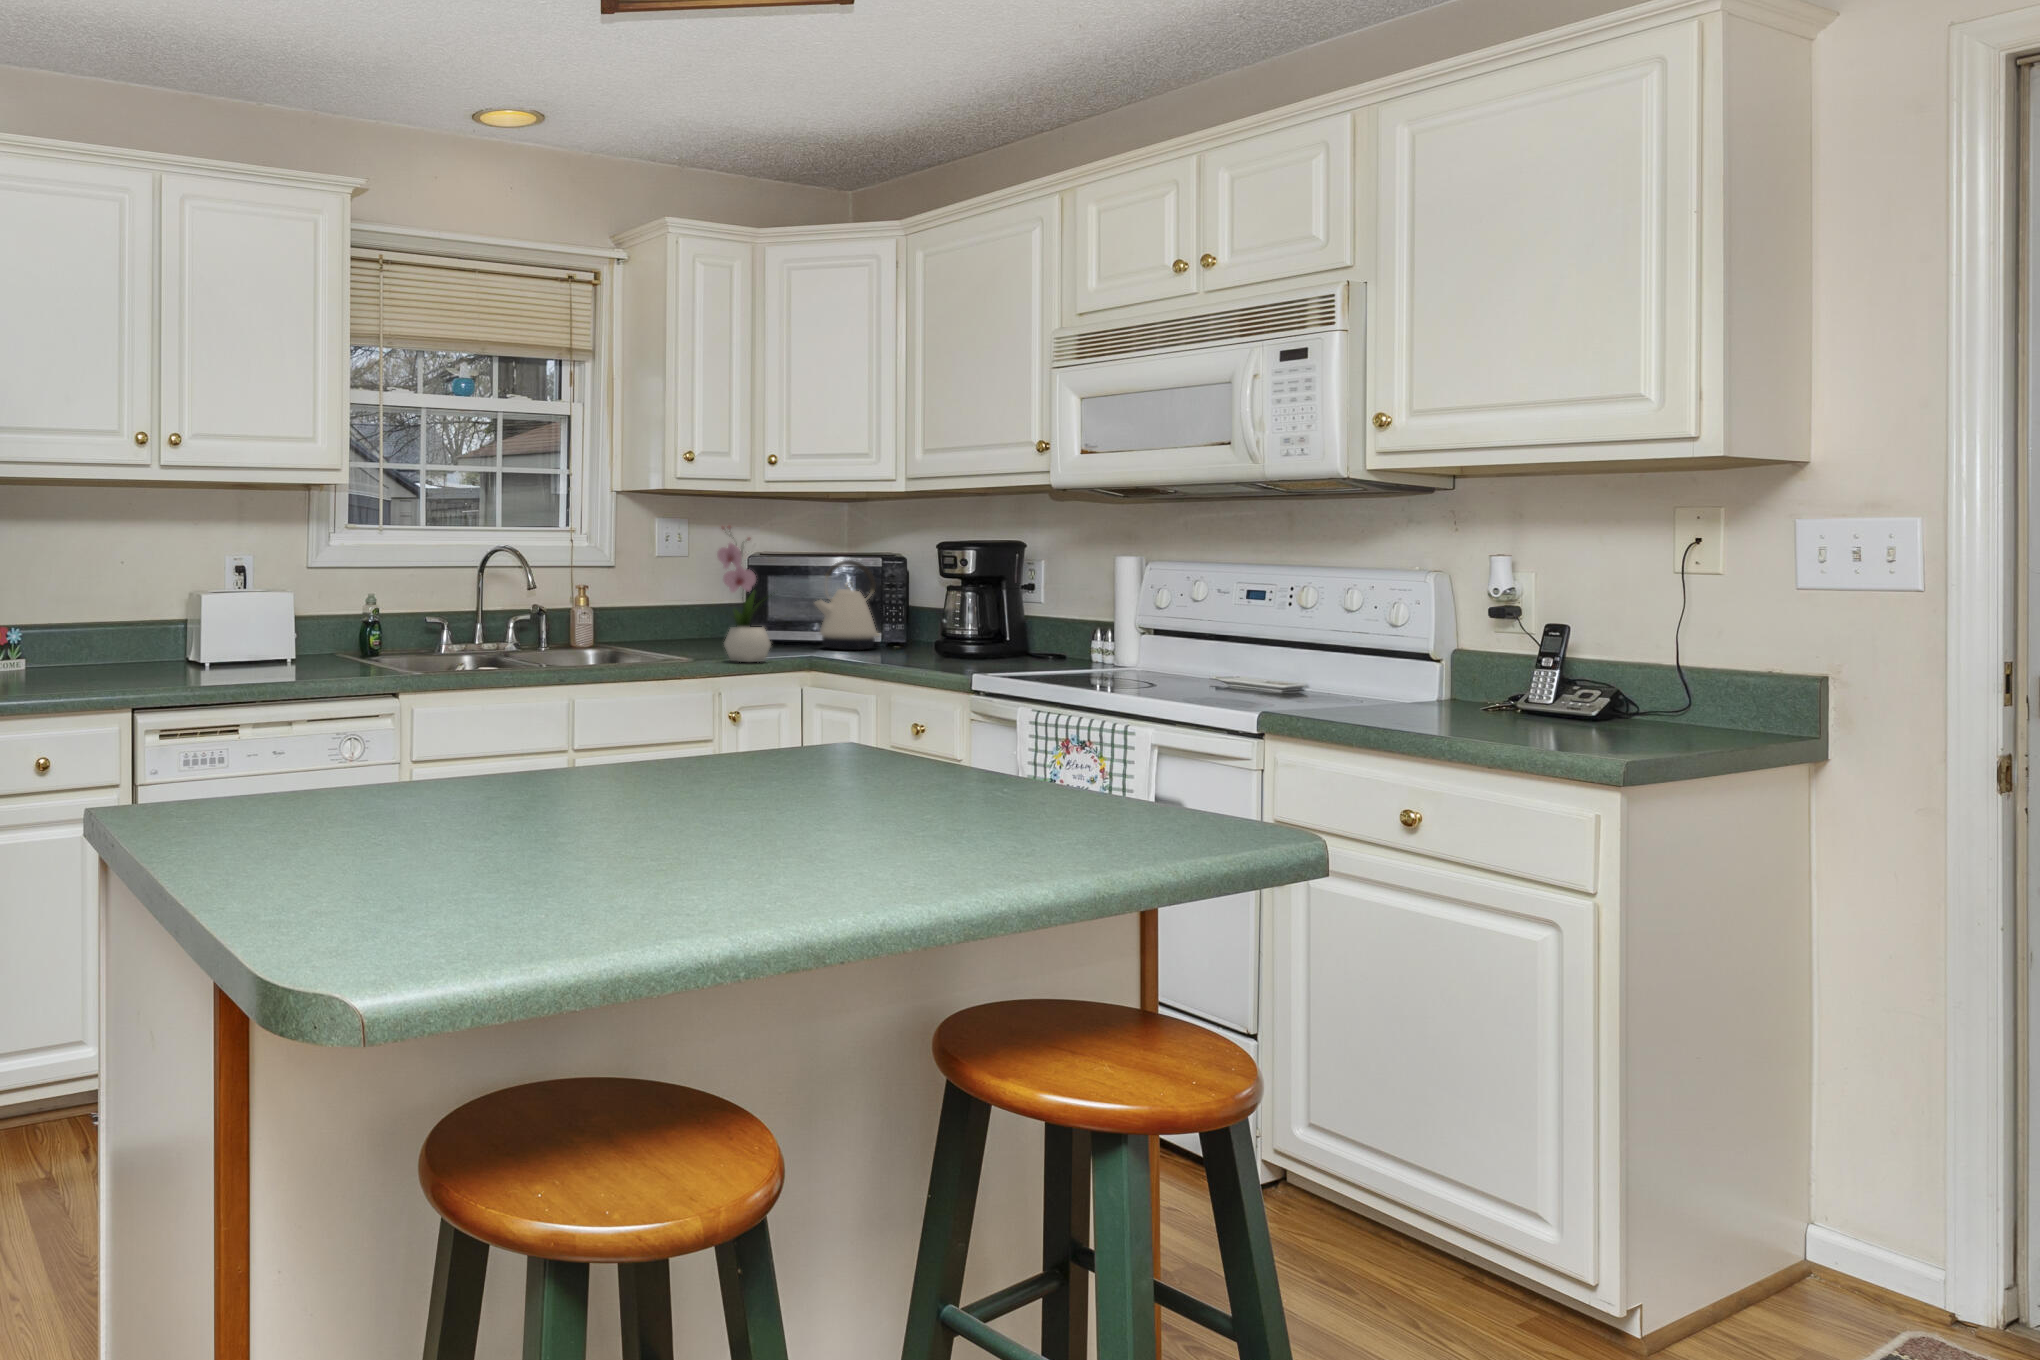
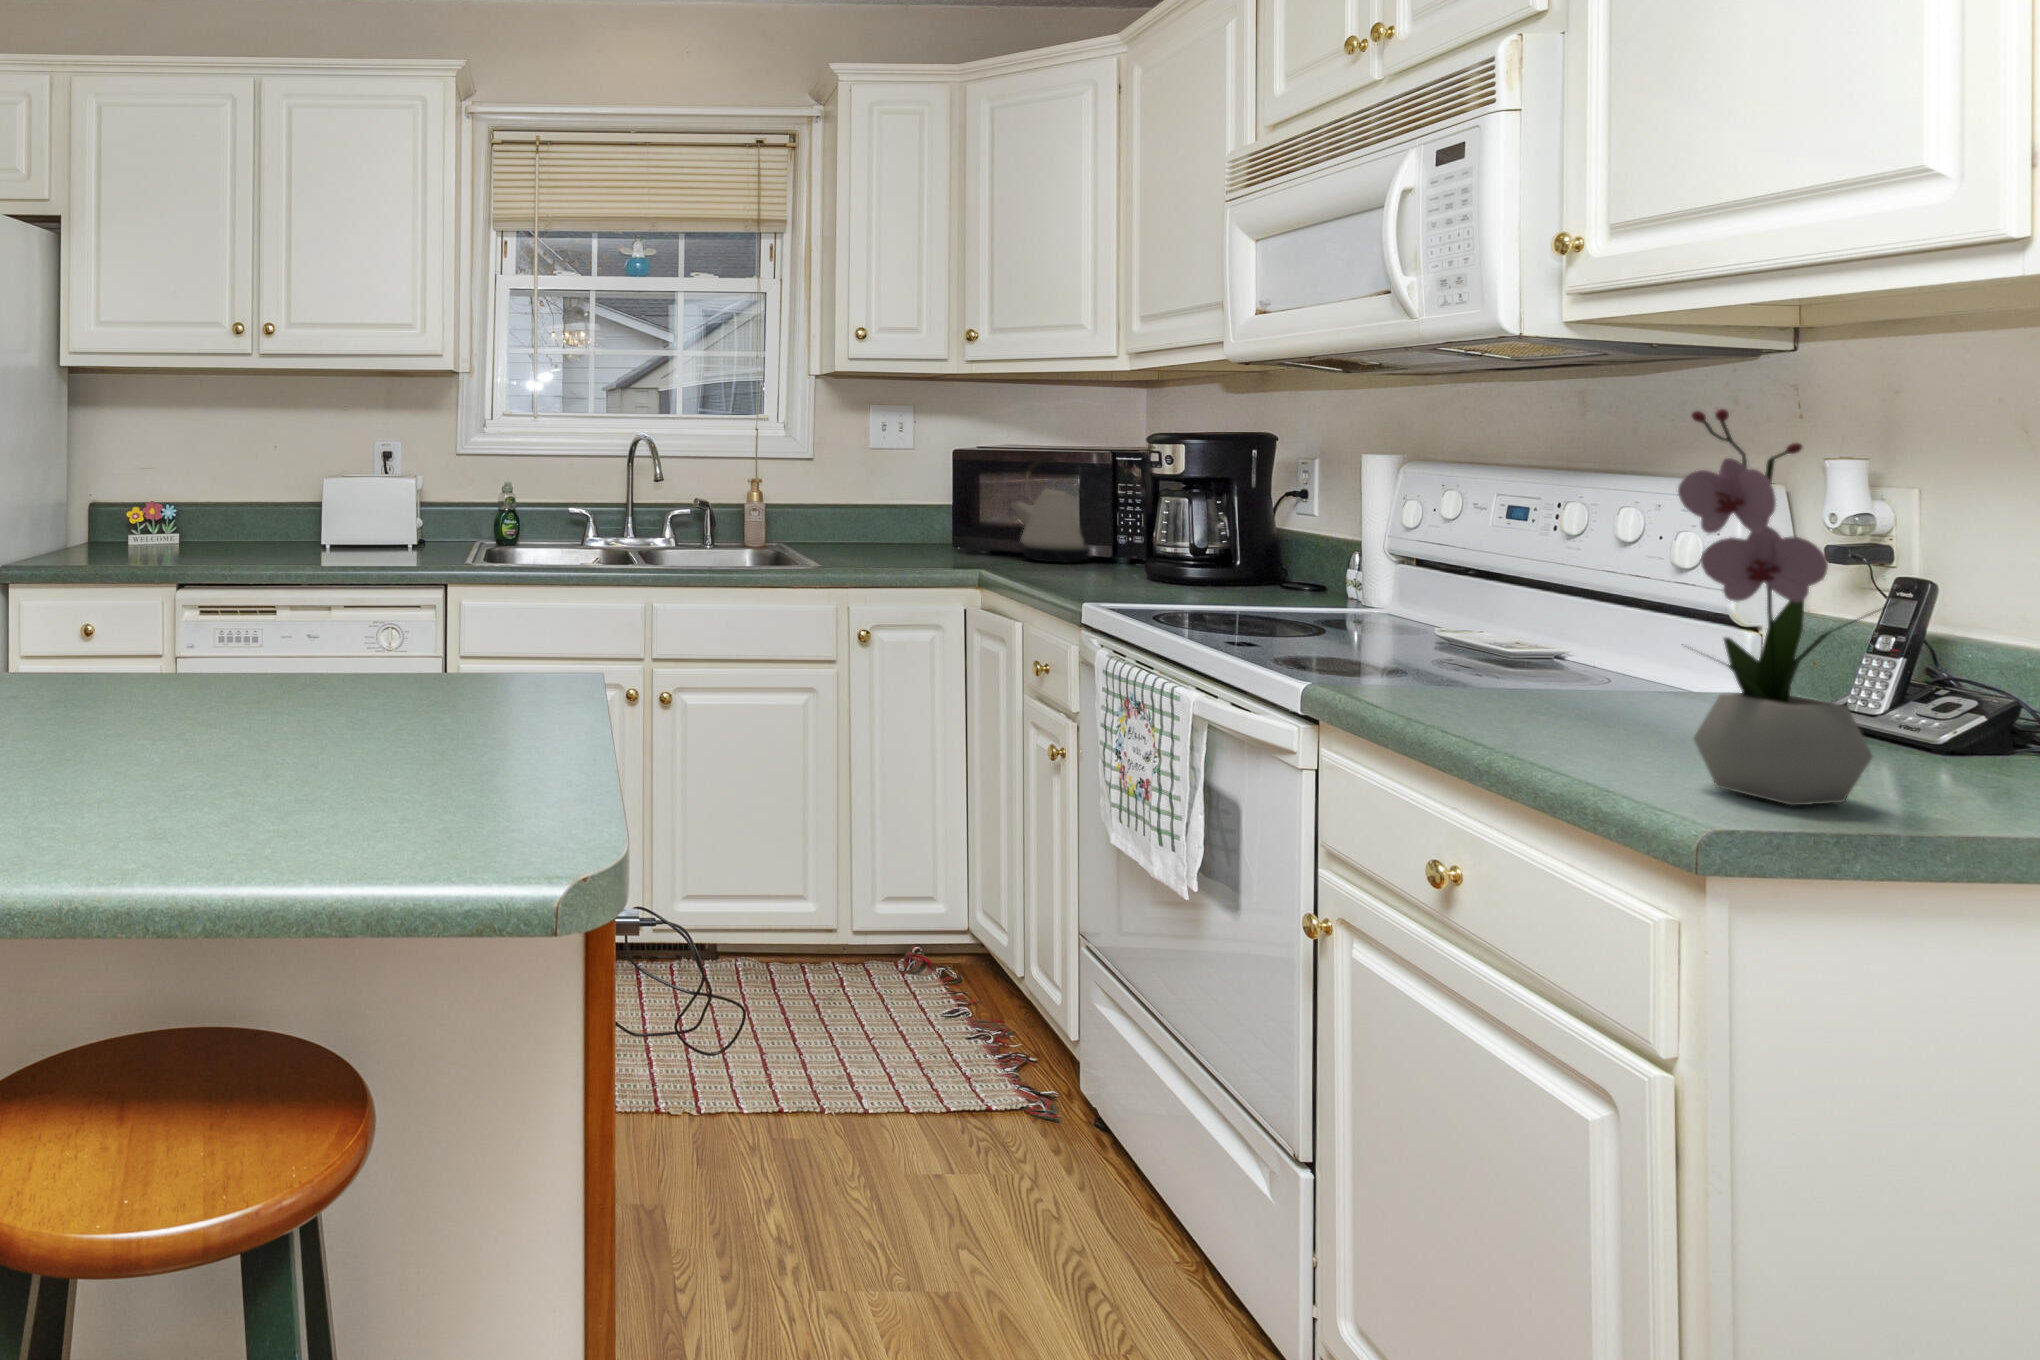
flower arrangement: present [717,526,772,662] -> present [1678,409,1883,805]

